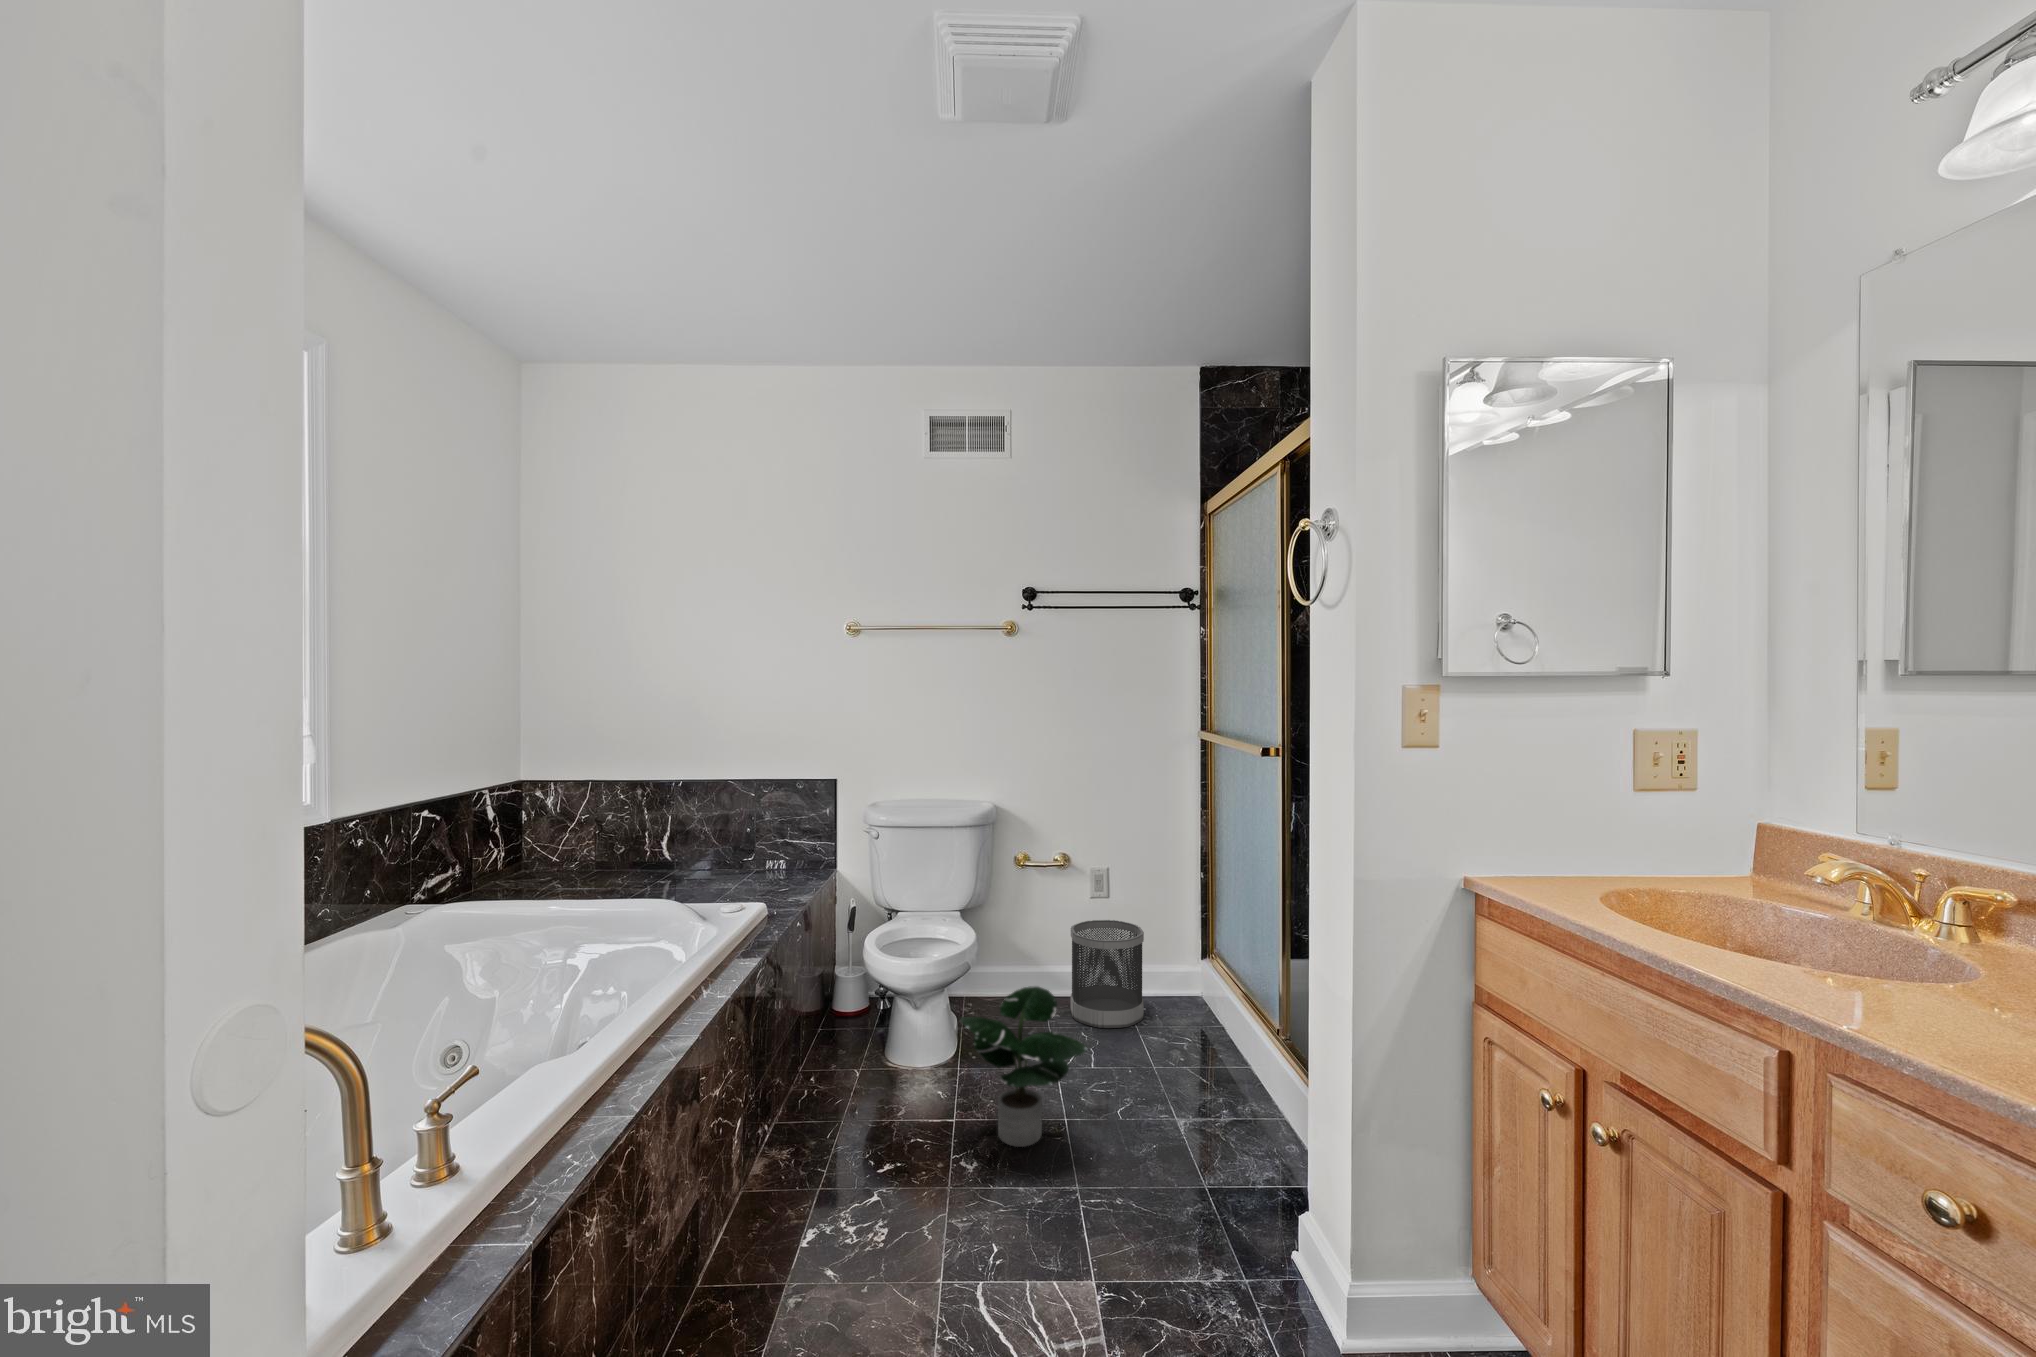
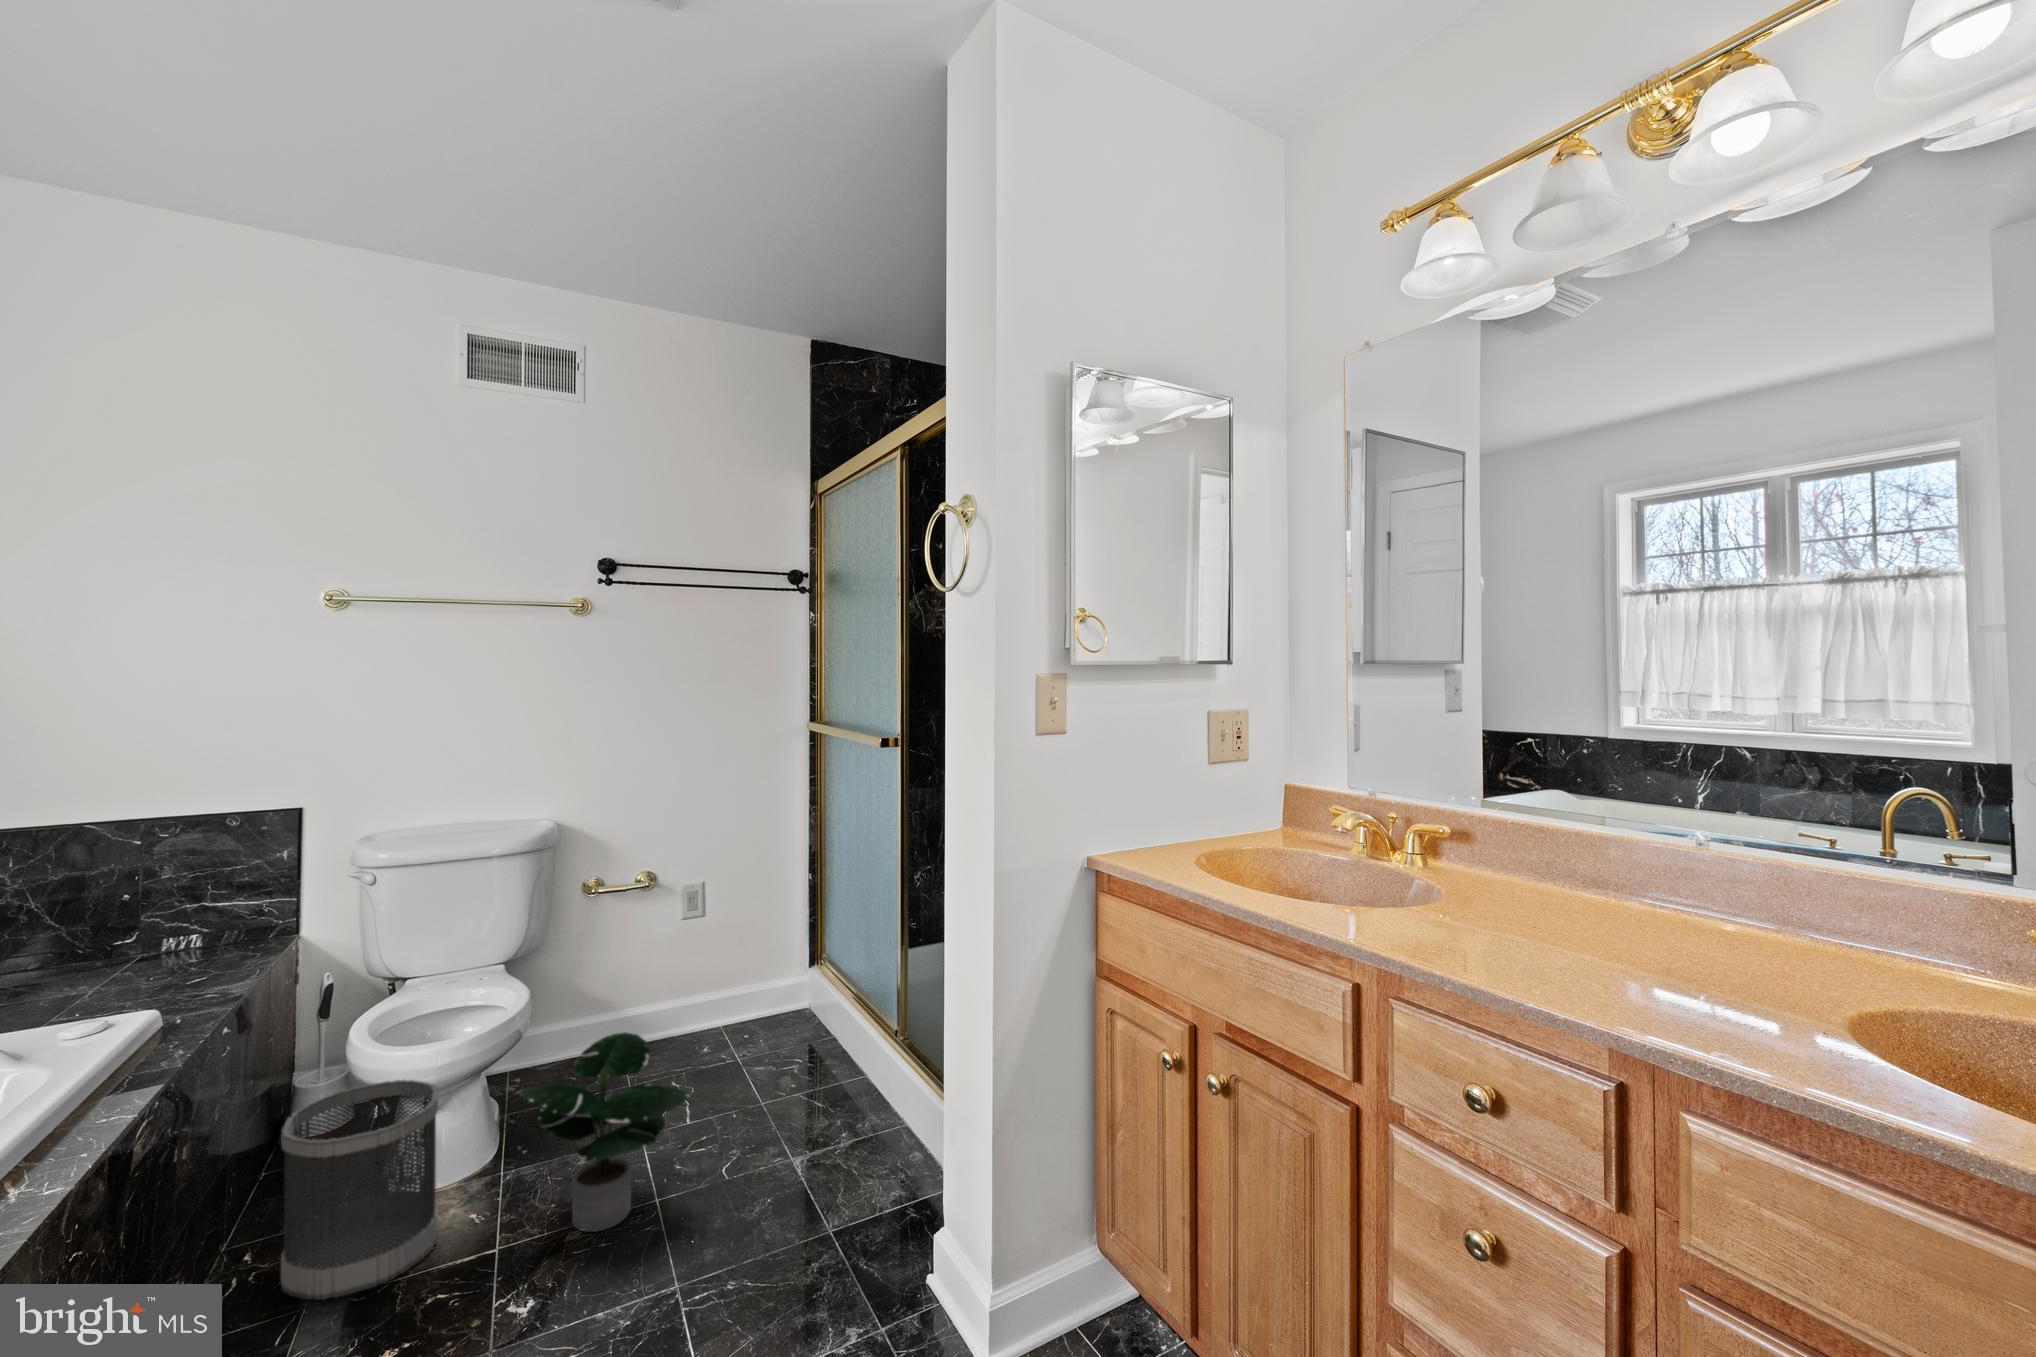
wastebasket: present [1070,920,1144,1028] -> present [281,1080,439,1300]

